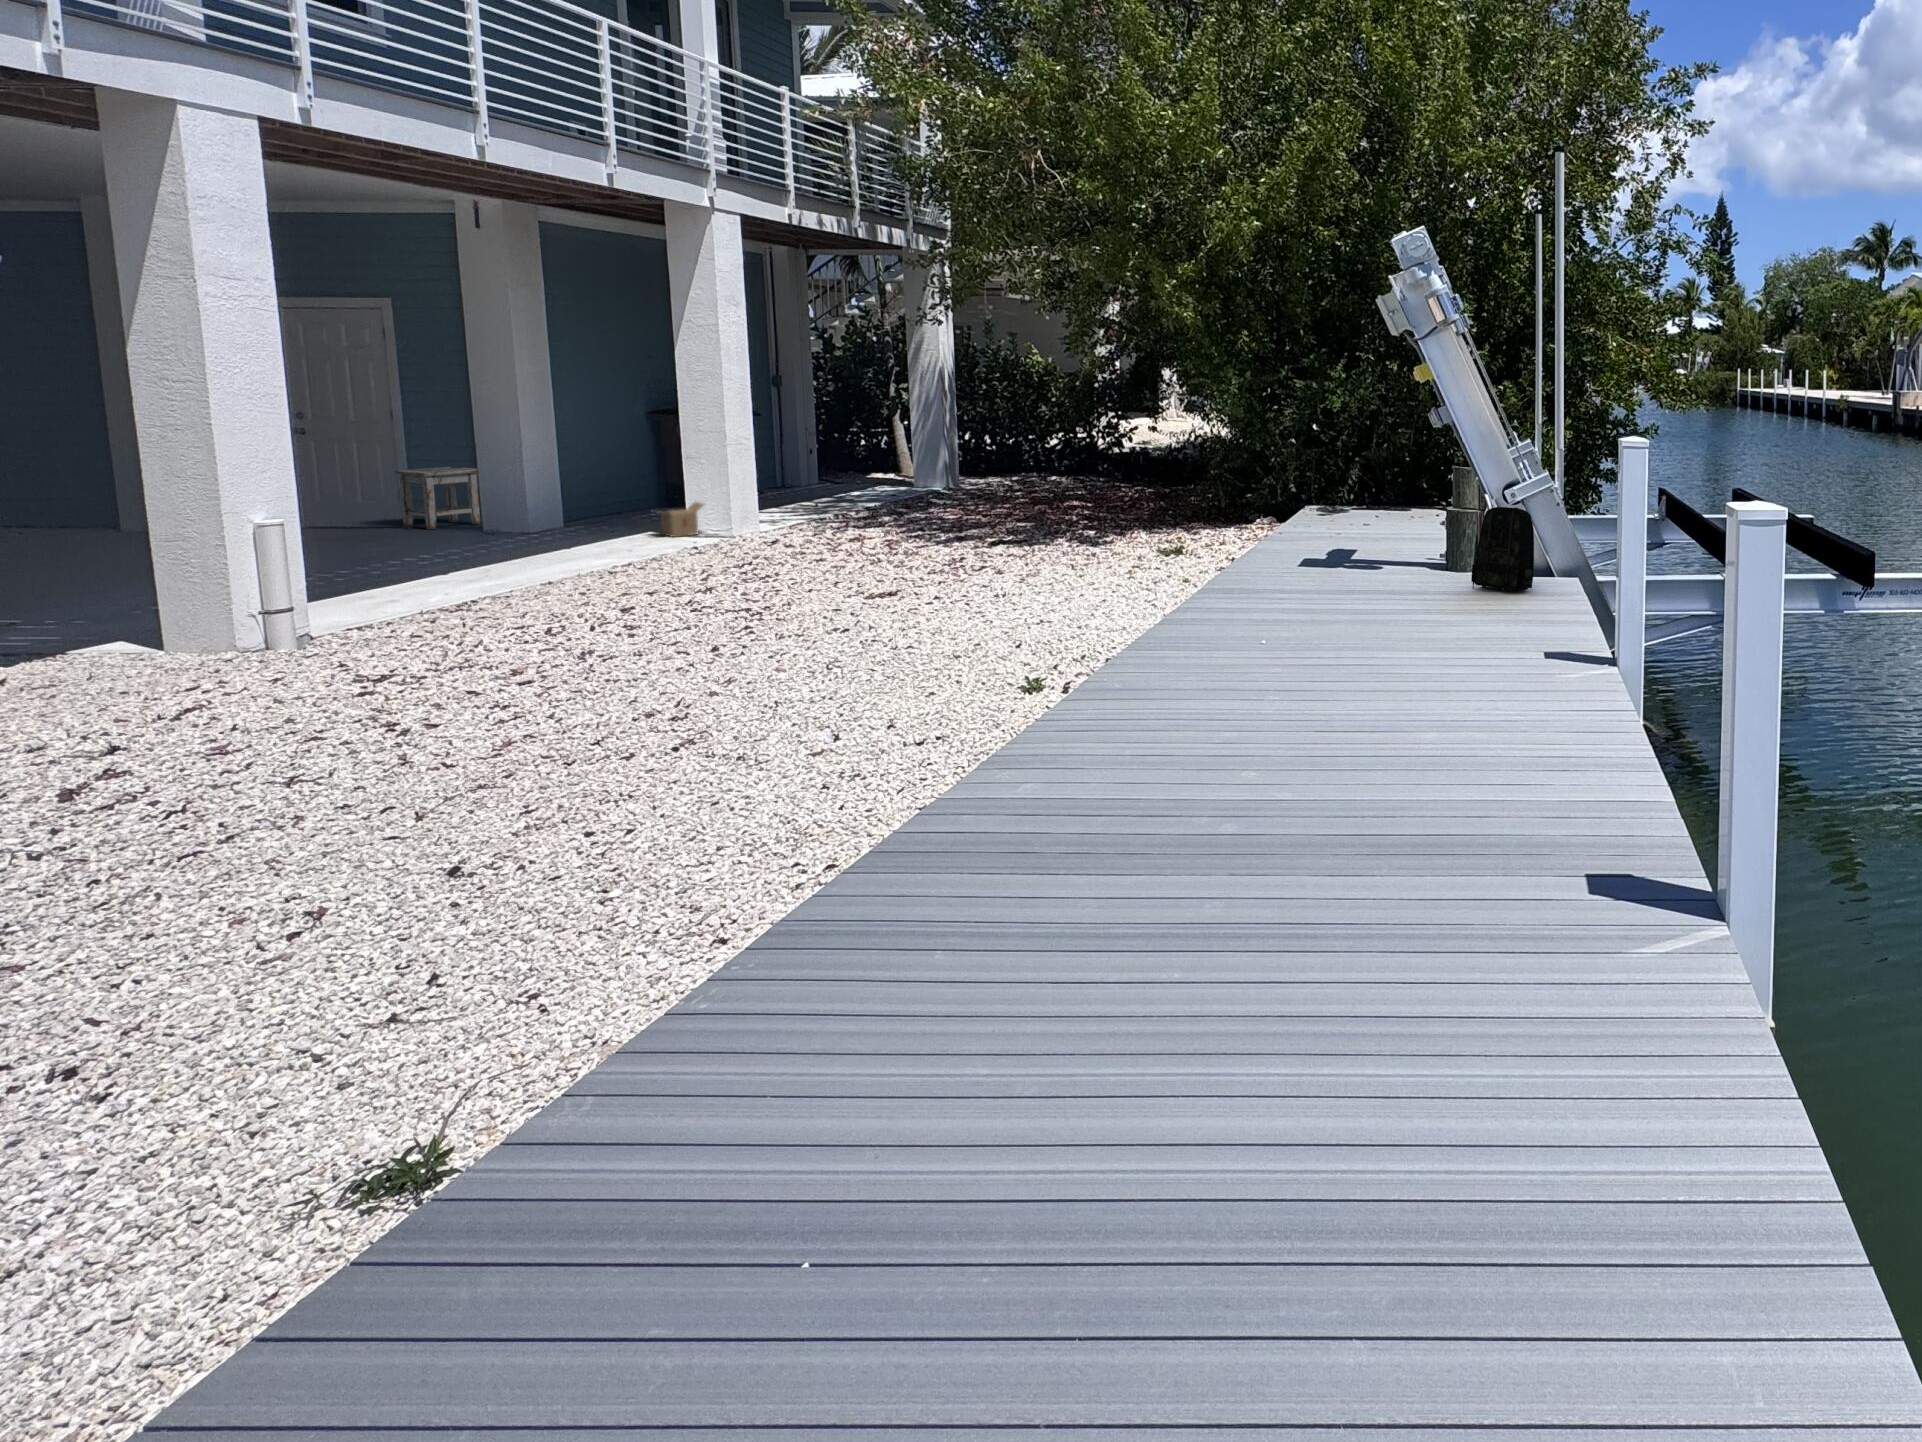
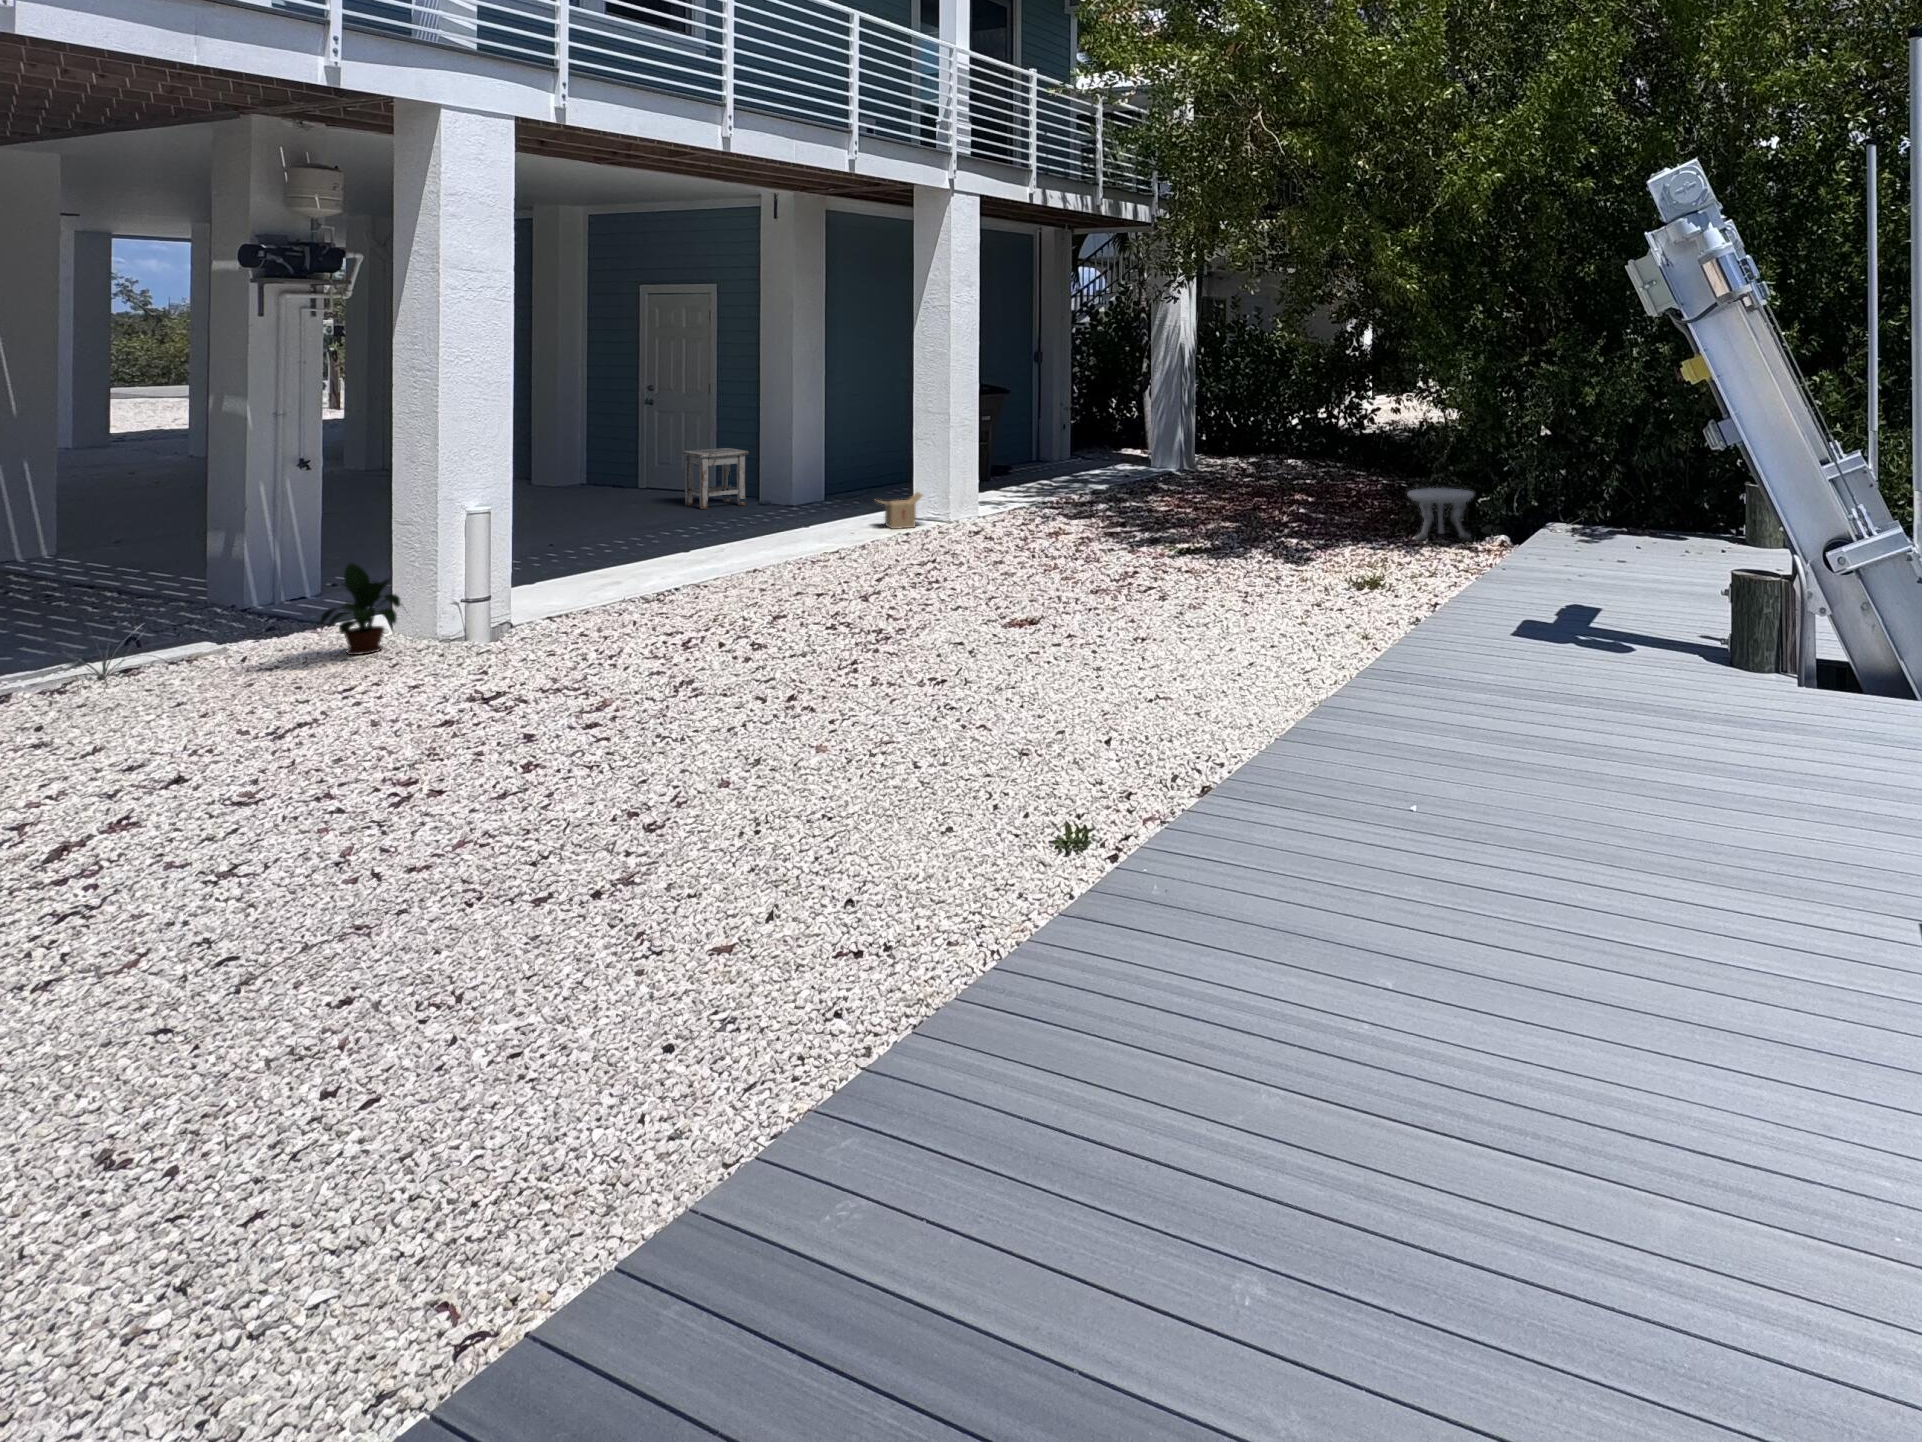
side table: none [1179,483,1235,525] -> present [1407,488,1474,541]
backpack: present [1471,507,1534,591] -> none [1773,582,1879,721]
potted plant: none [75,575,185,665] -> present [320,563,401,655]

